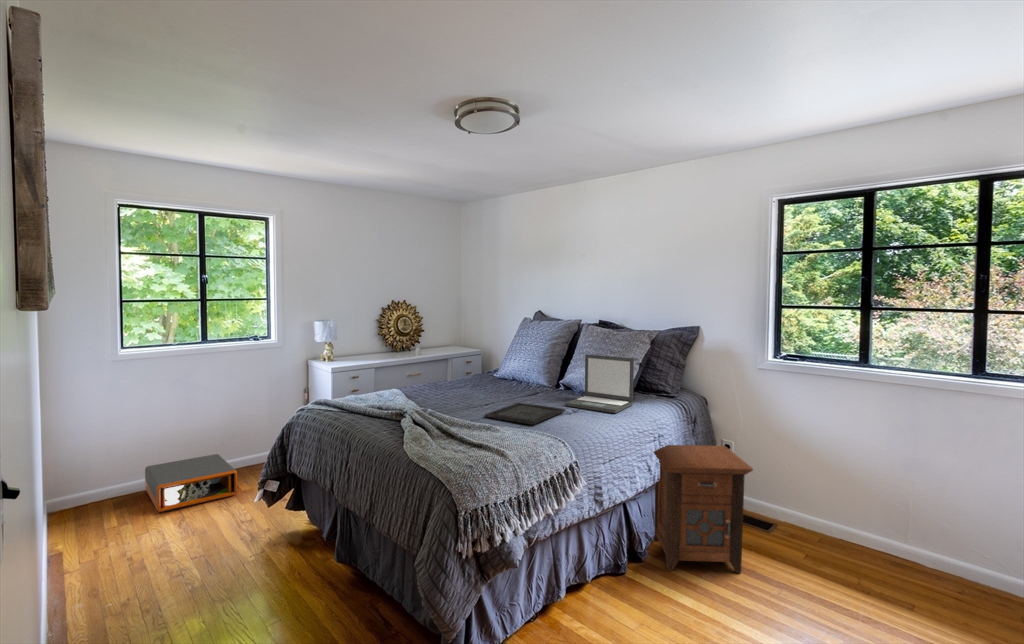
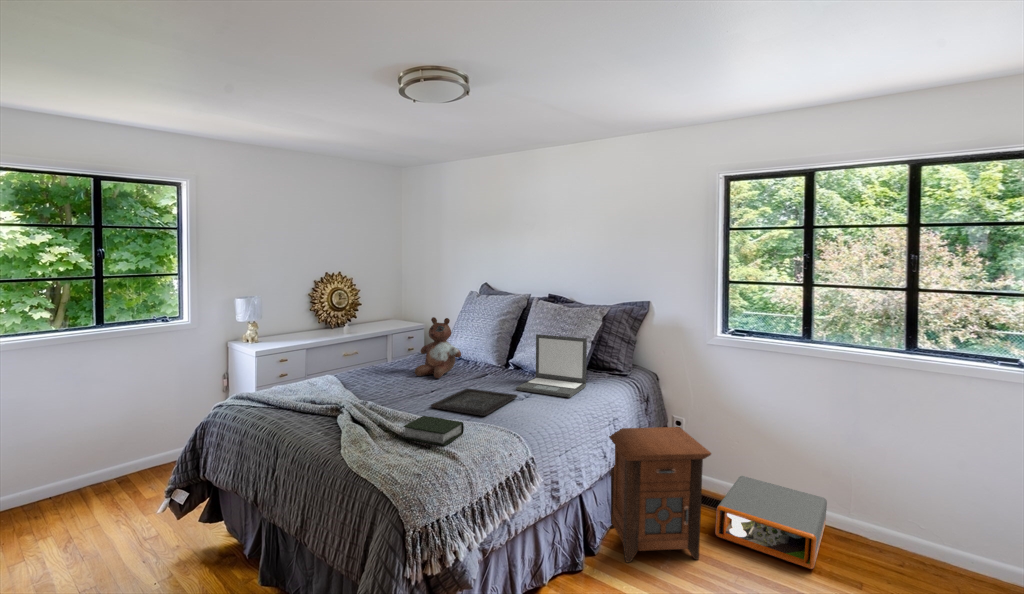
stuffed bear: none [472,338,515,394] -> present [415,317,461,378]
book: none [460,421,513,446] -> present [404,416,464,446]
storage box: present [145,454,238,512] -> present [715,476,827,569]

